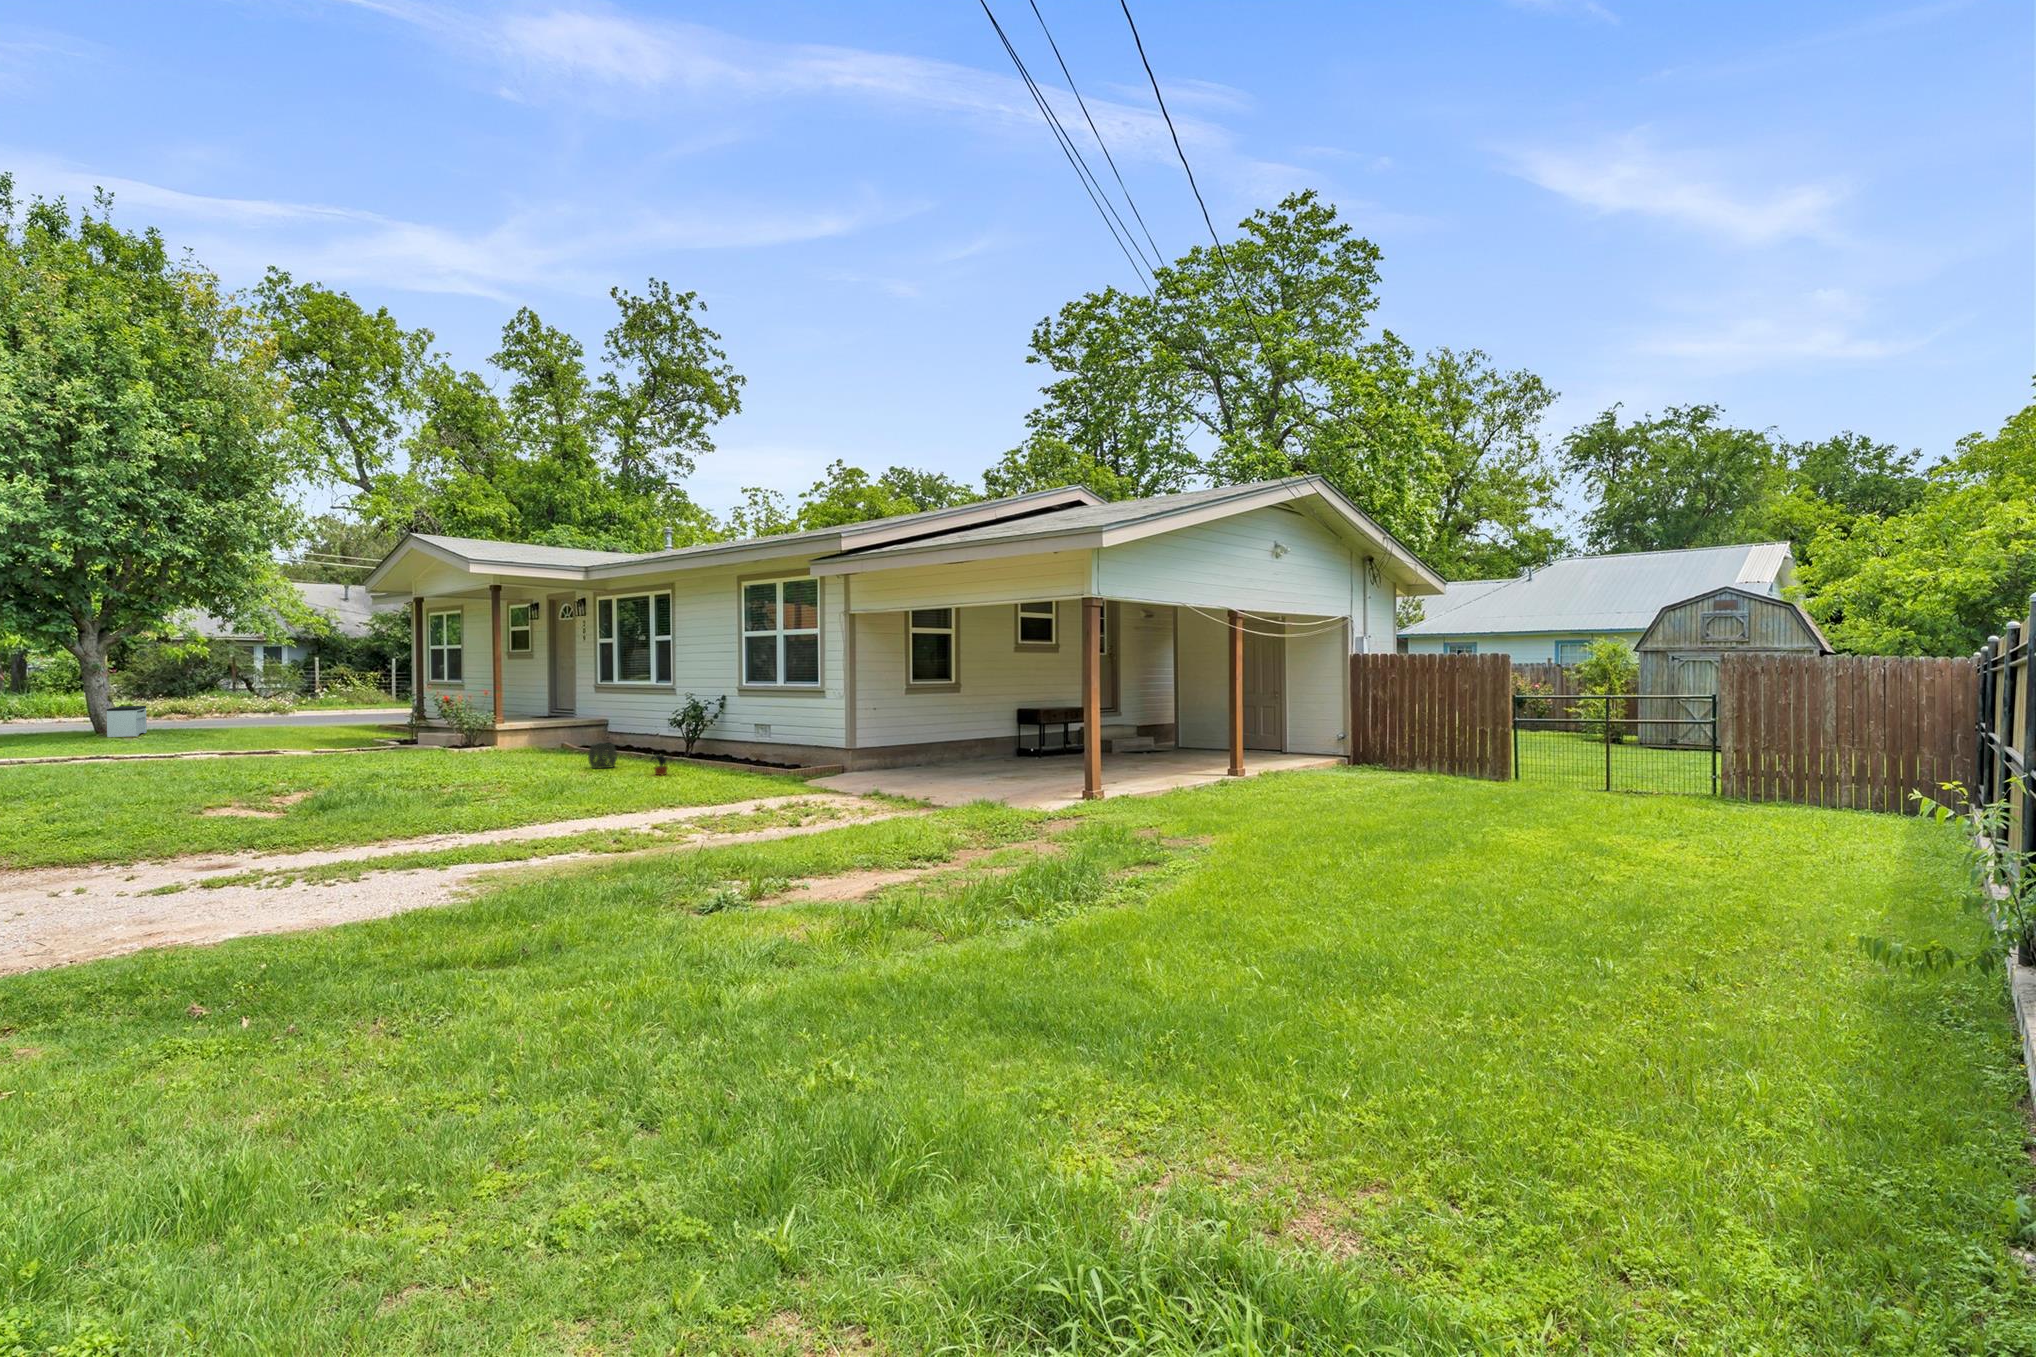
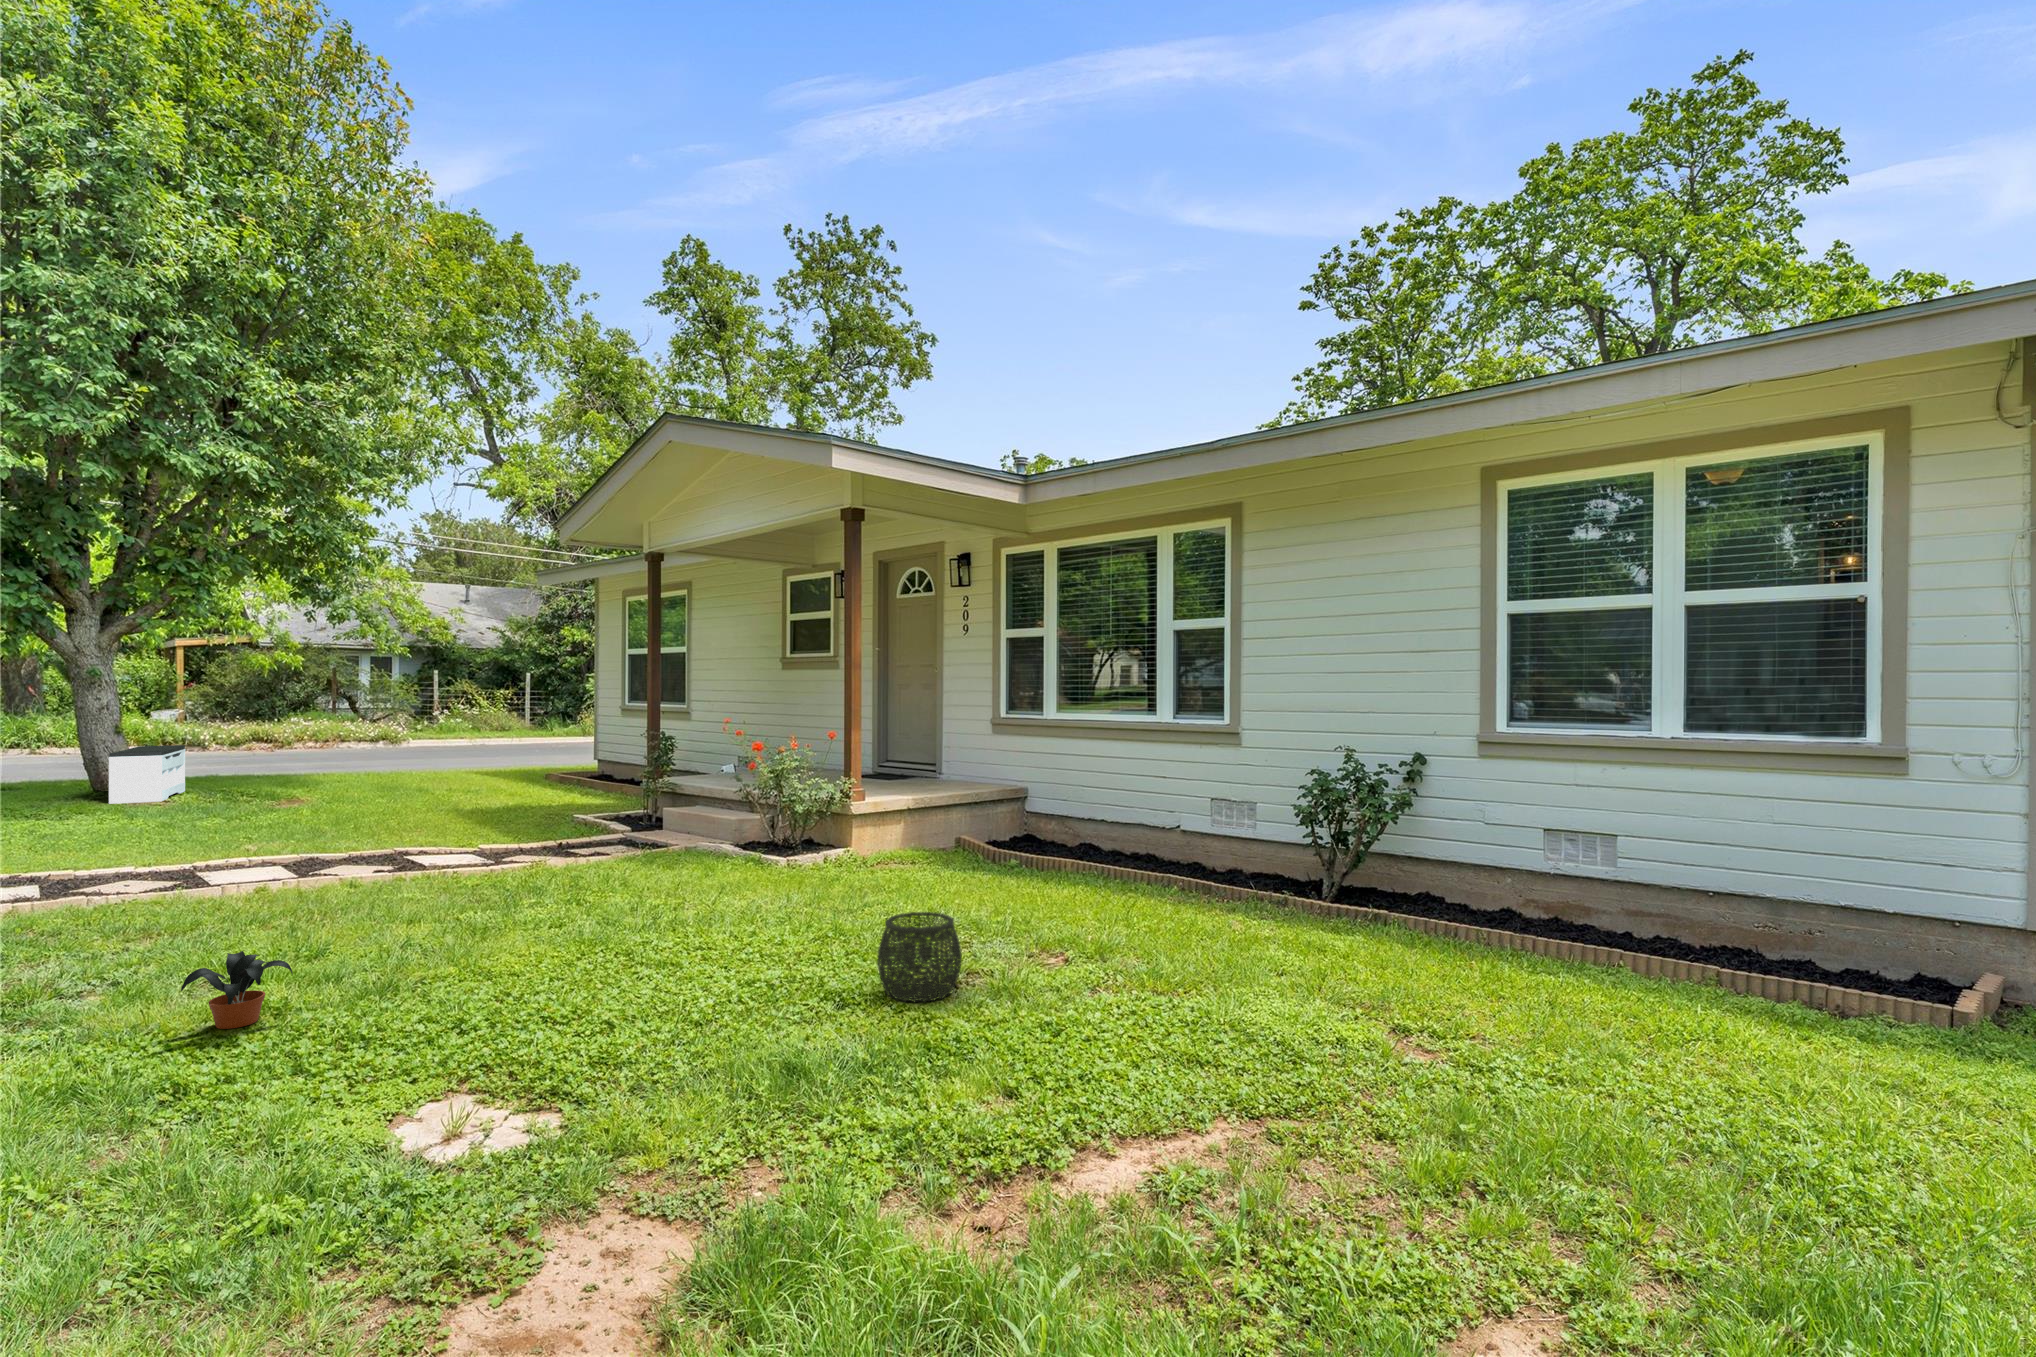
woven basket: present [588,743,617,768] -> present [877,912,962,1002]
potted plant: present [651,755,672,775] -> present [181,951,293,1029]

